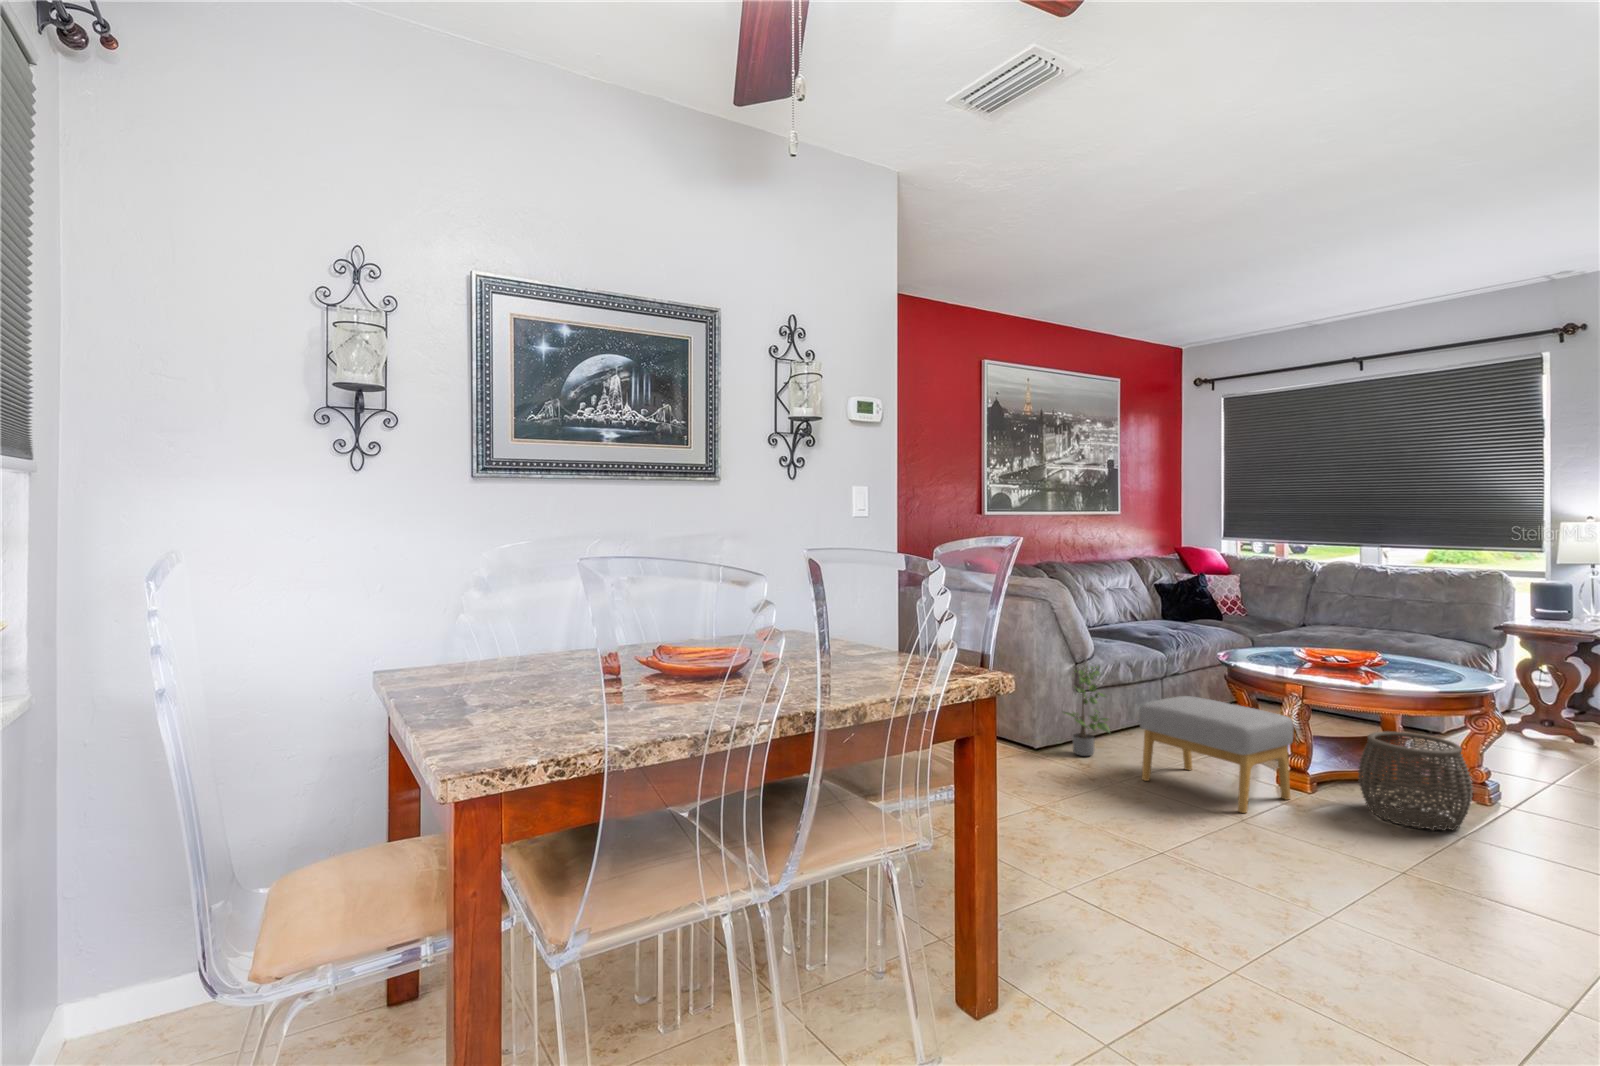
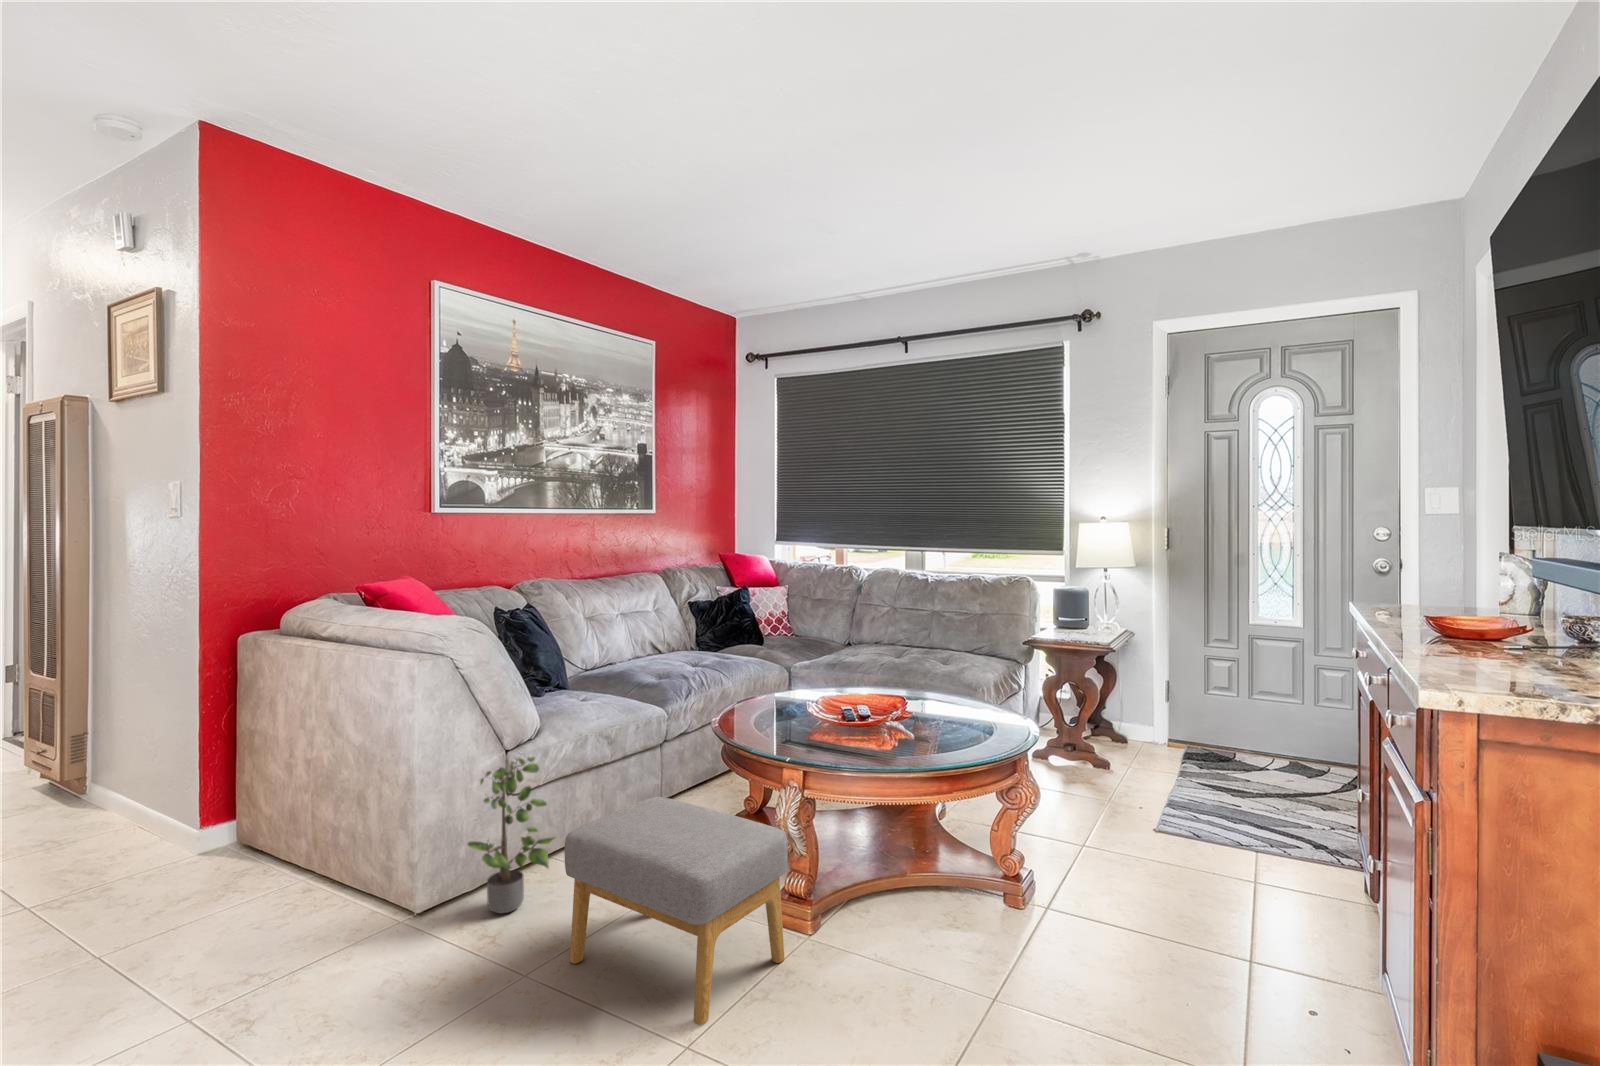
woven basket: present [1358,731,1473,831] -> none [870,831,1009,998]

